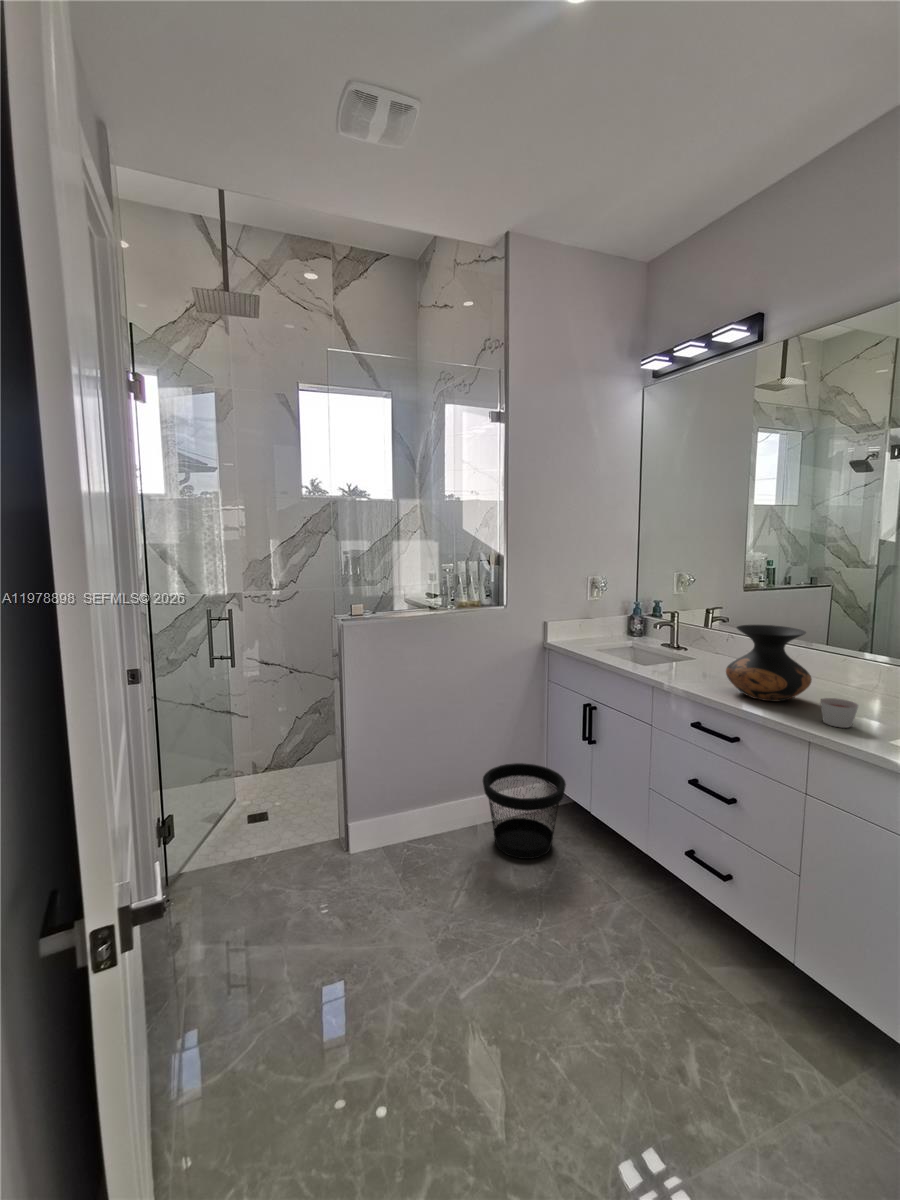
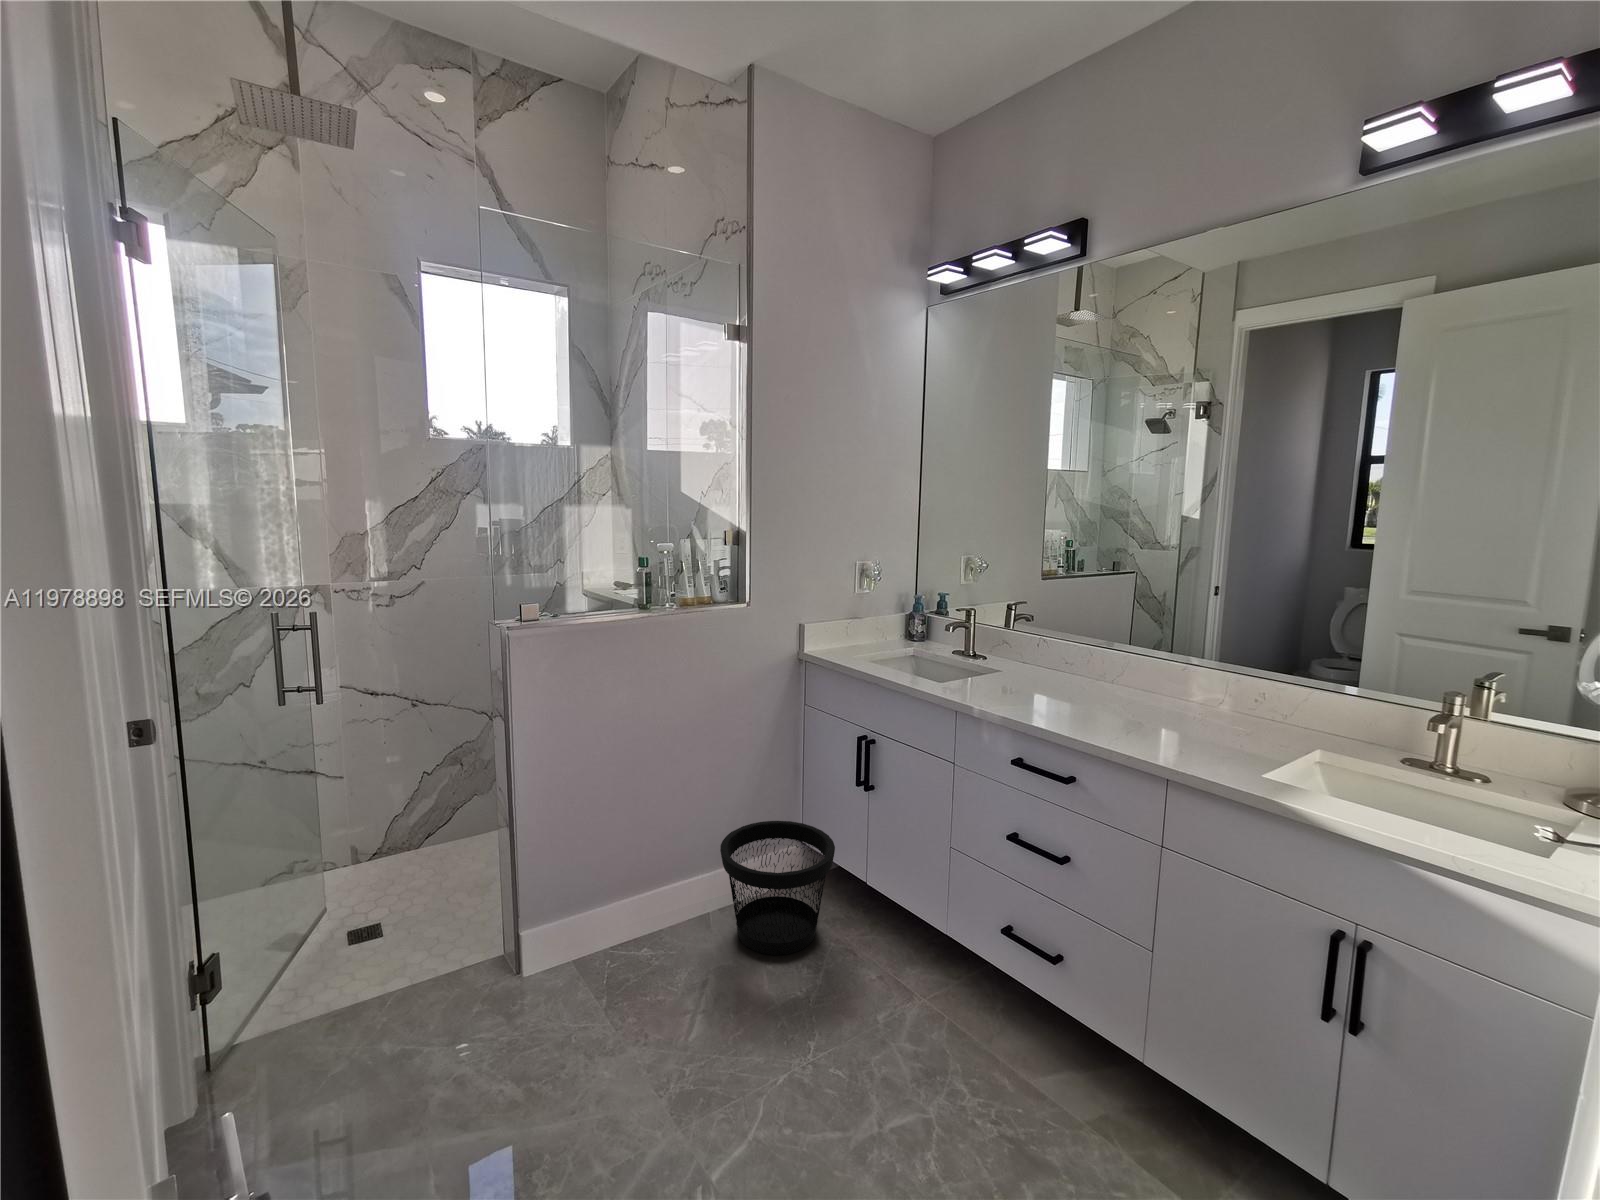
vase: present [726,625,812,701] -> none [1049,627,1152,726]
candle: present [820,698,858,728] -> none [1171,721,1216,759]

